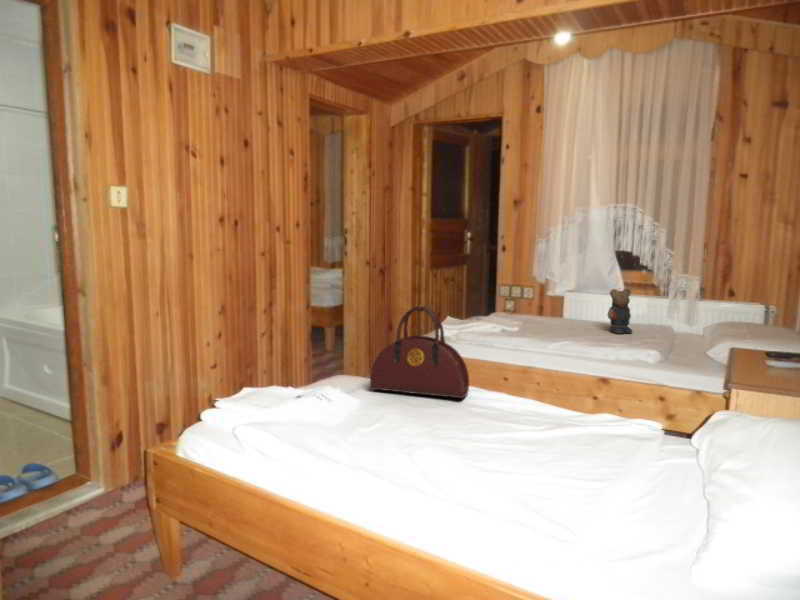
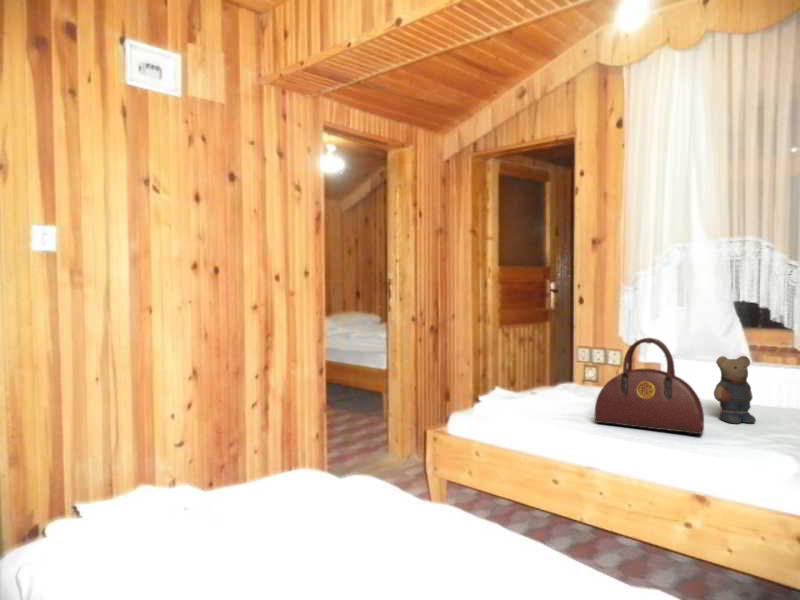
handbag: present [370,305,469,398] -> present [595,338,704,434]

